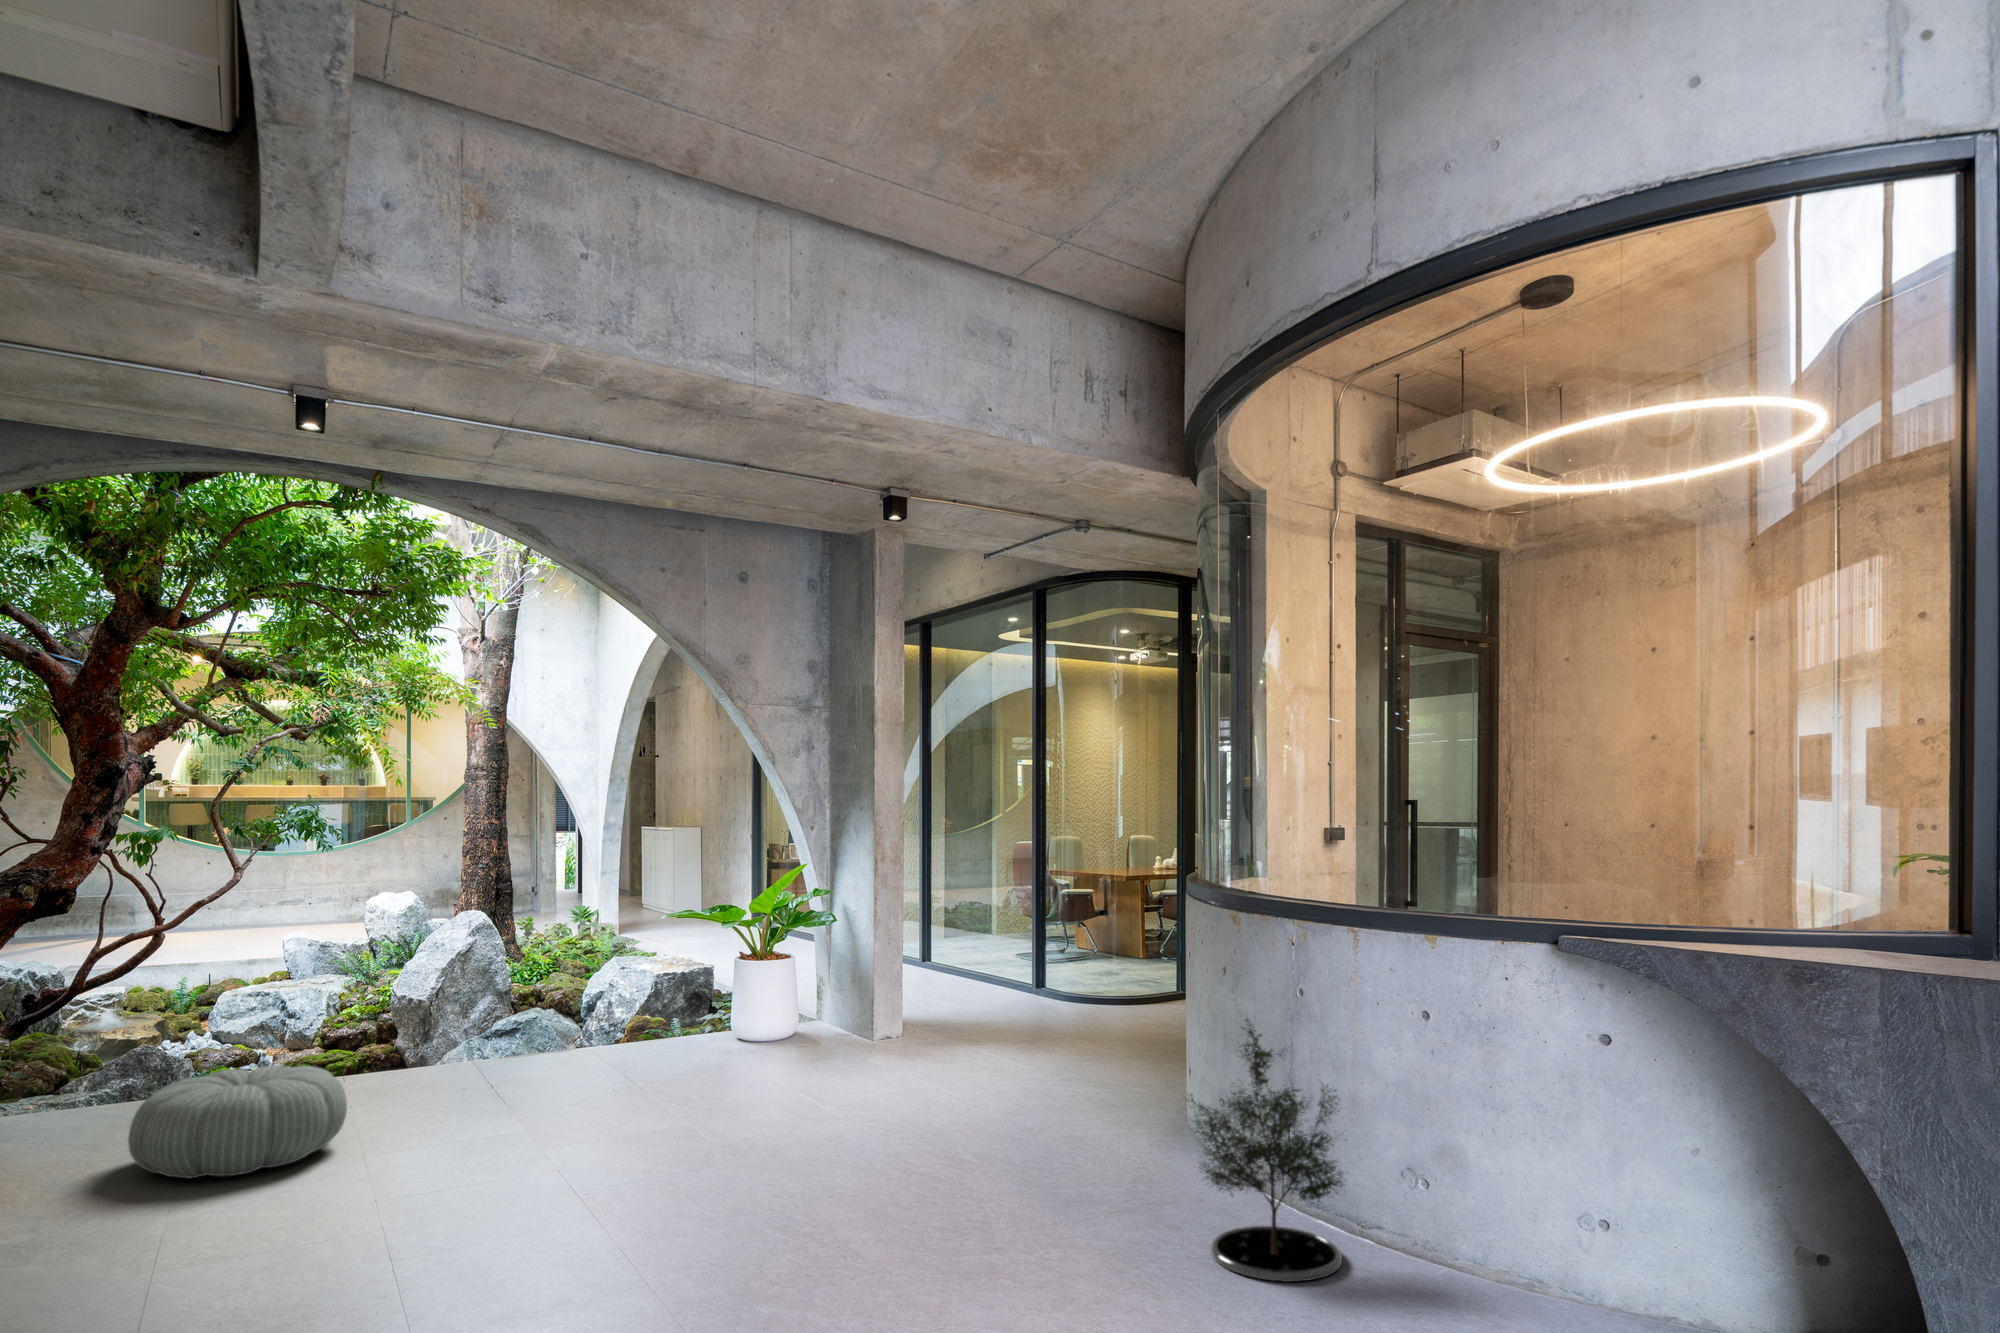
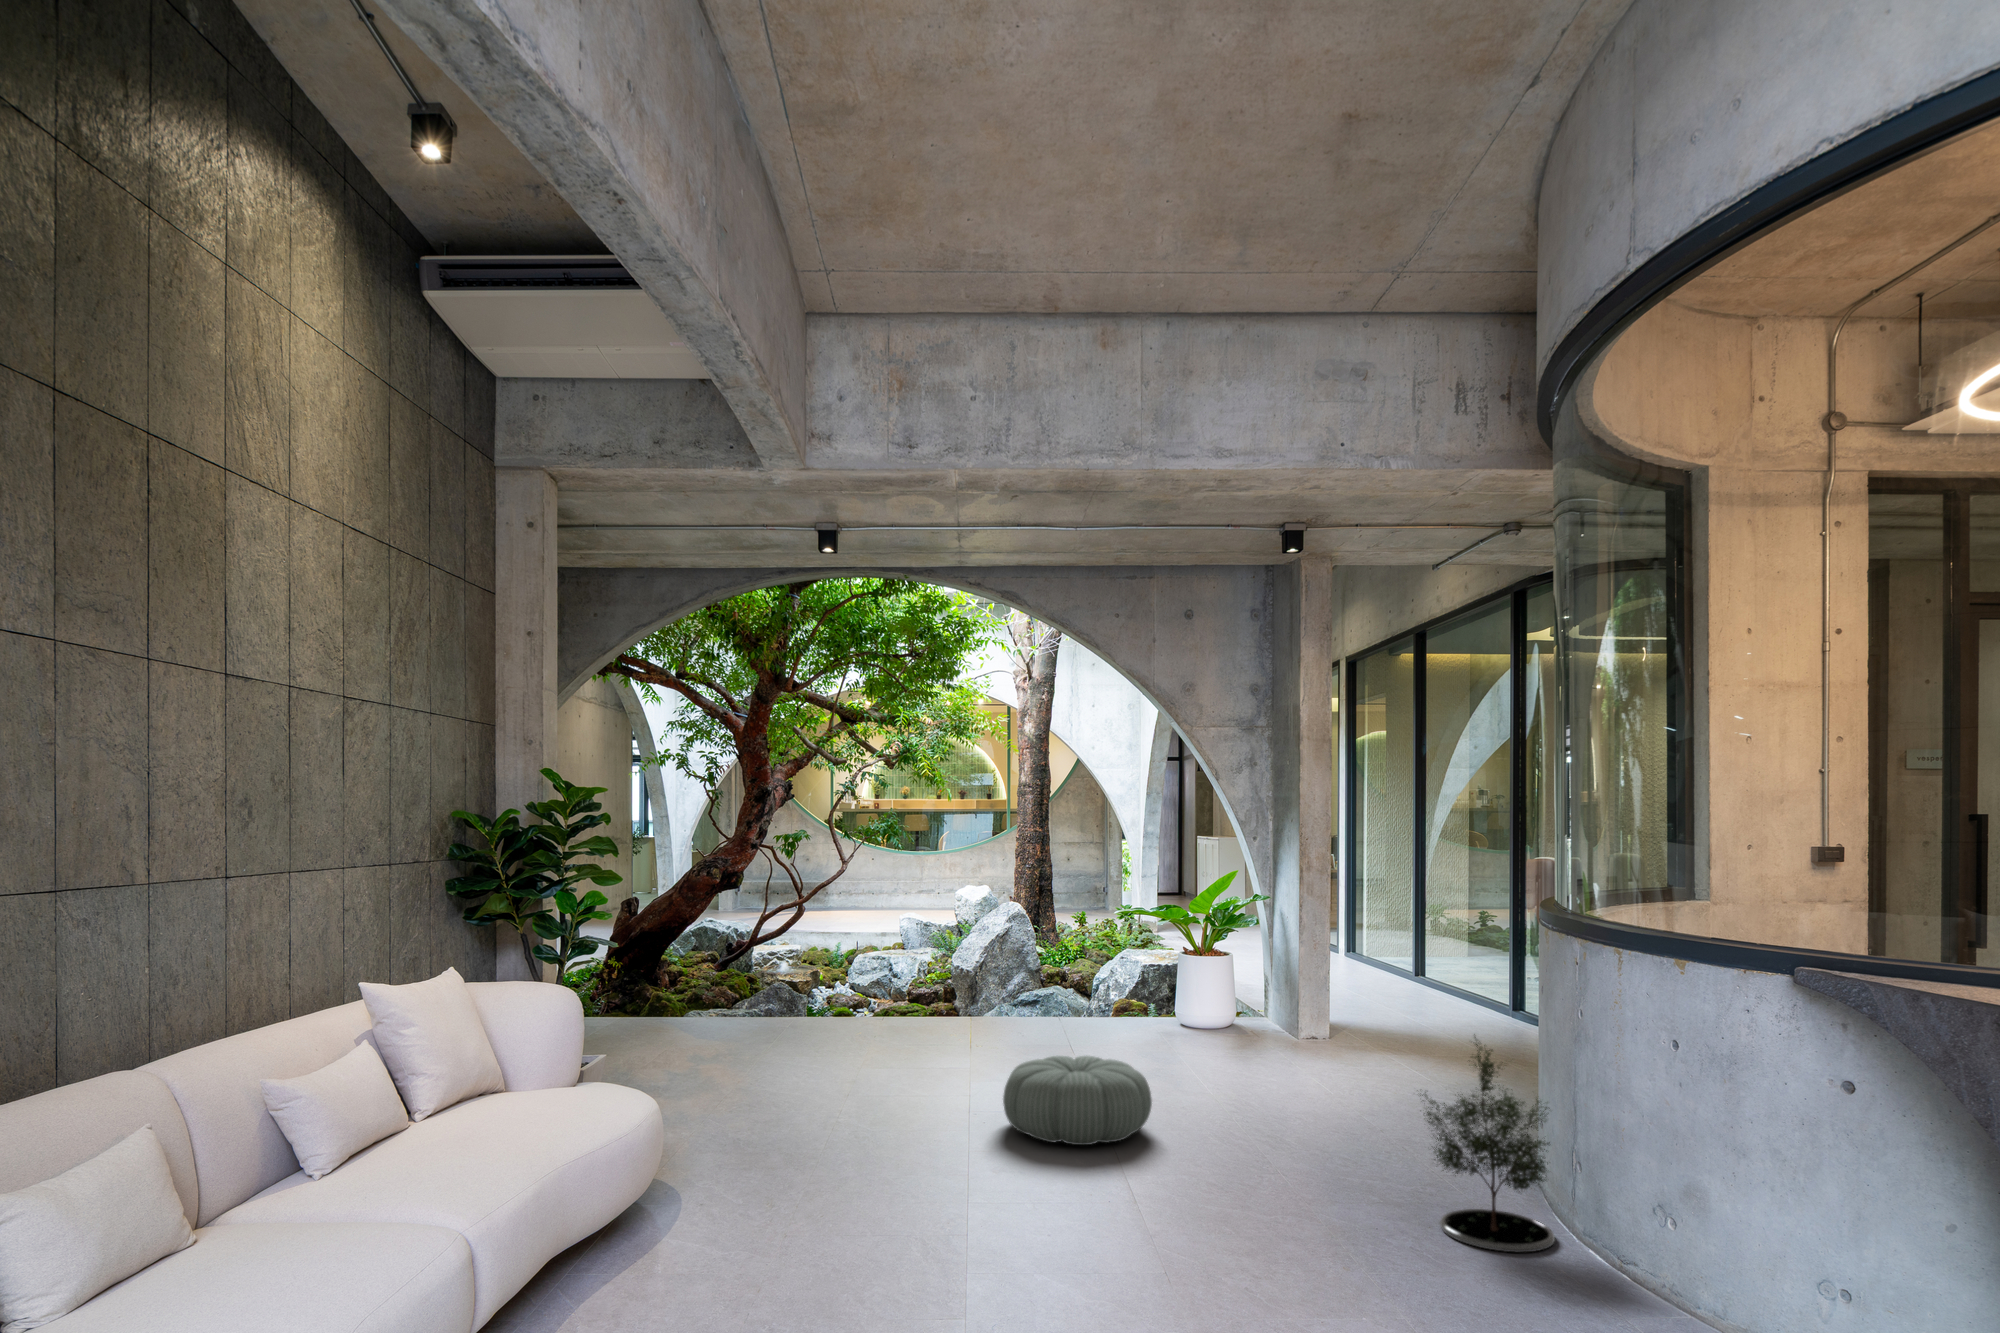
pouf: present [128,1065,347,1179] -> present [1003,1056,1152,1145]

